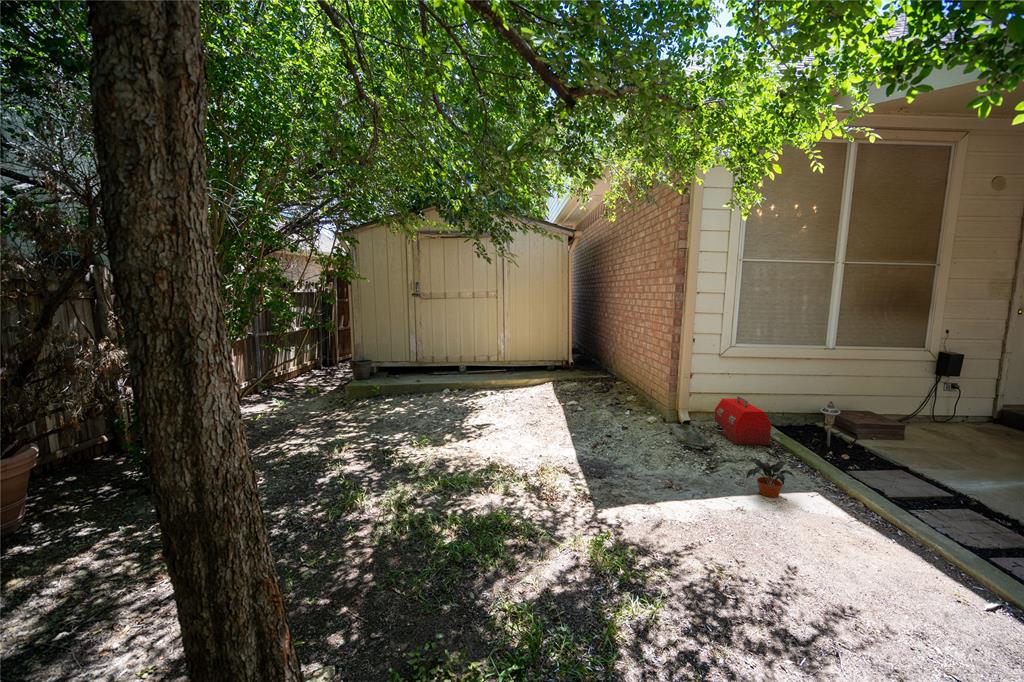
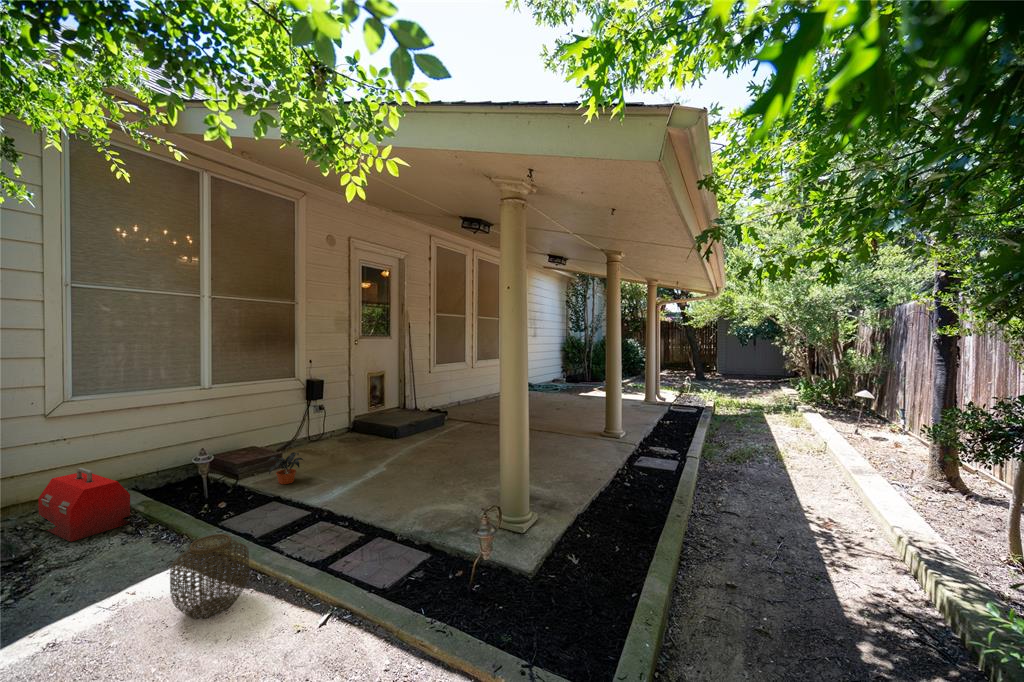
potted plant: present [747,459,795,498] -> present [268,452,303,484]
woven basket: none [825,477,898,546] -> present [170,534,249,619]

